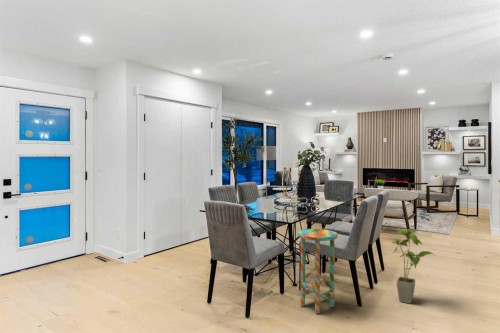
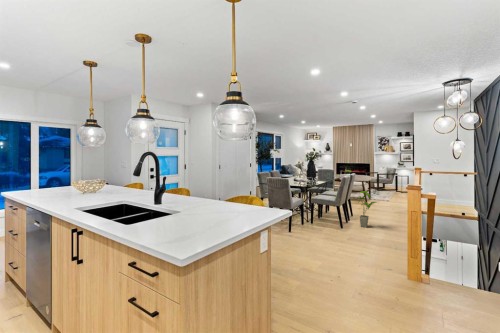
side table: present [298,229,338,314] -> none [312,192,331,231]

